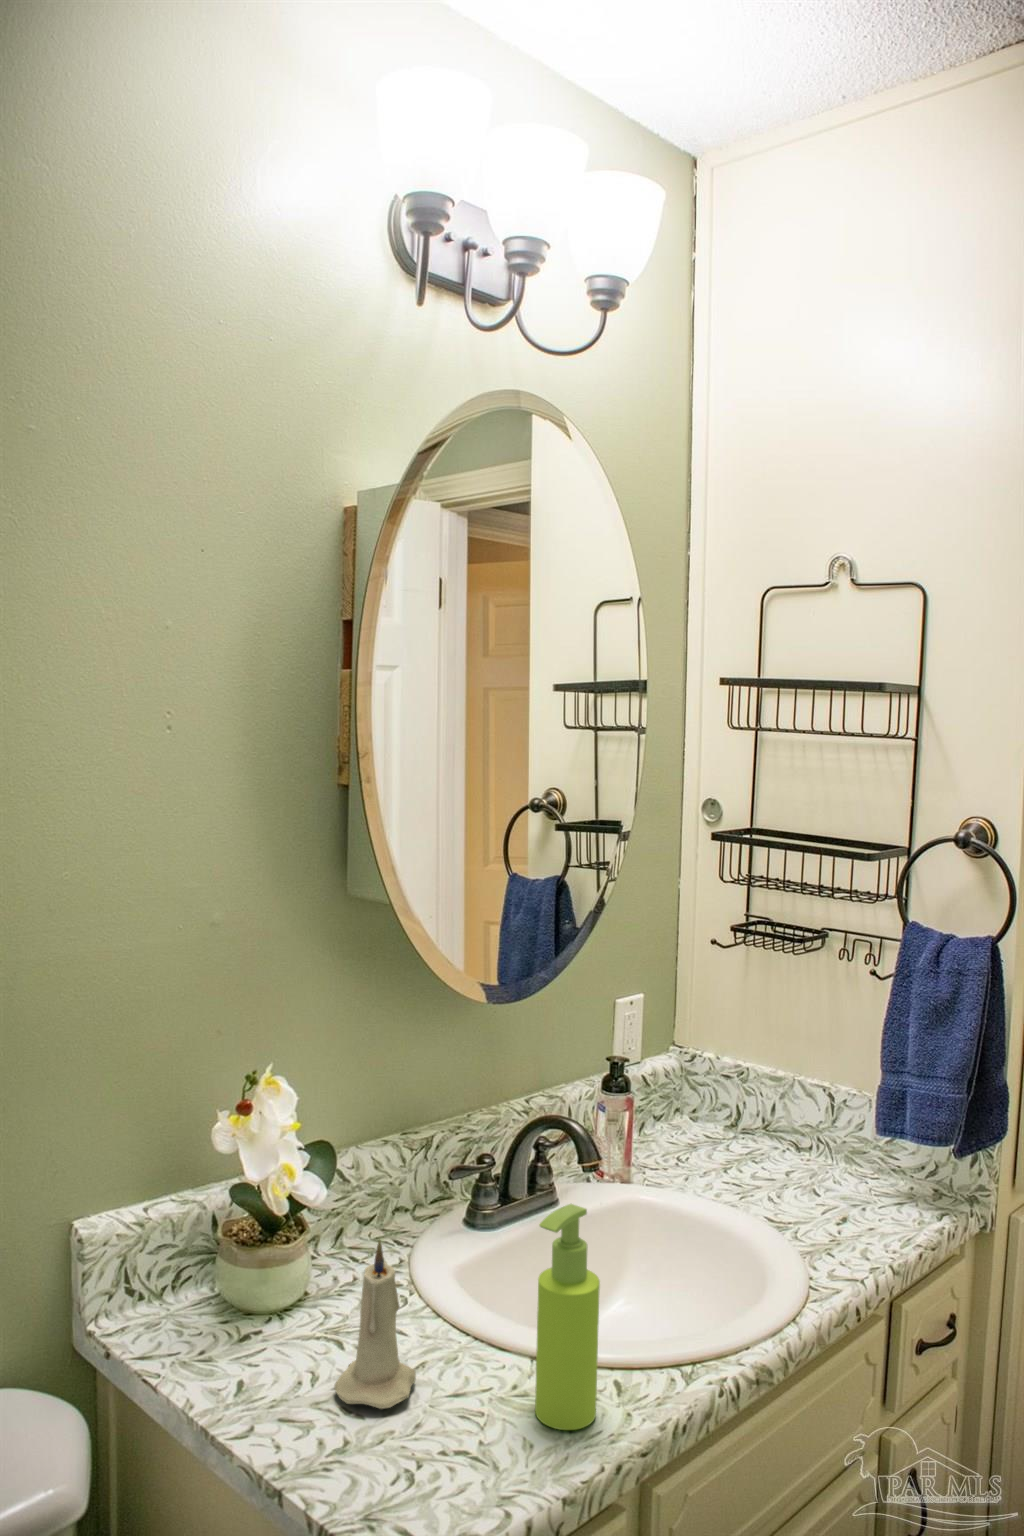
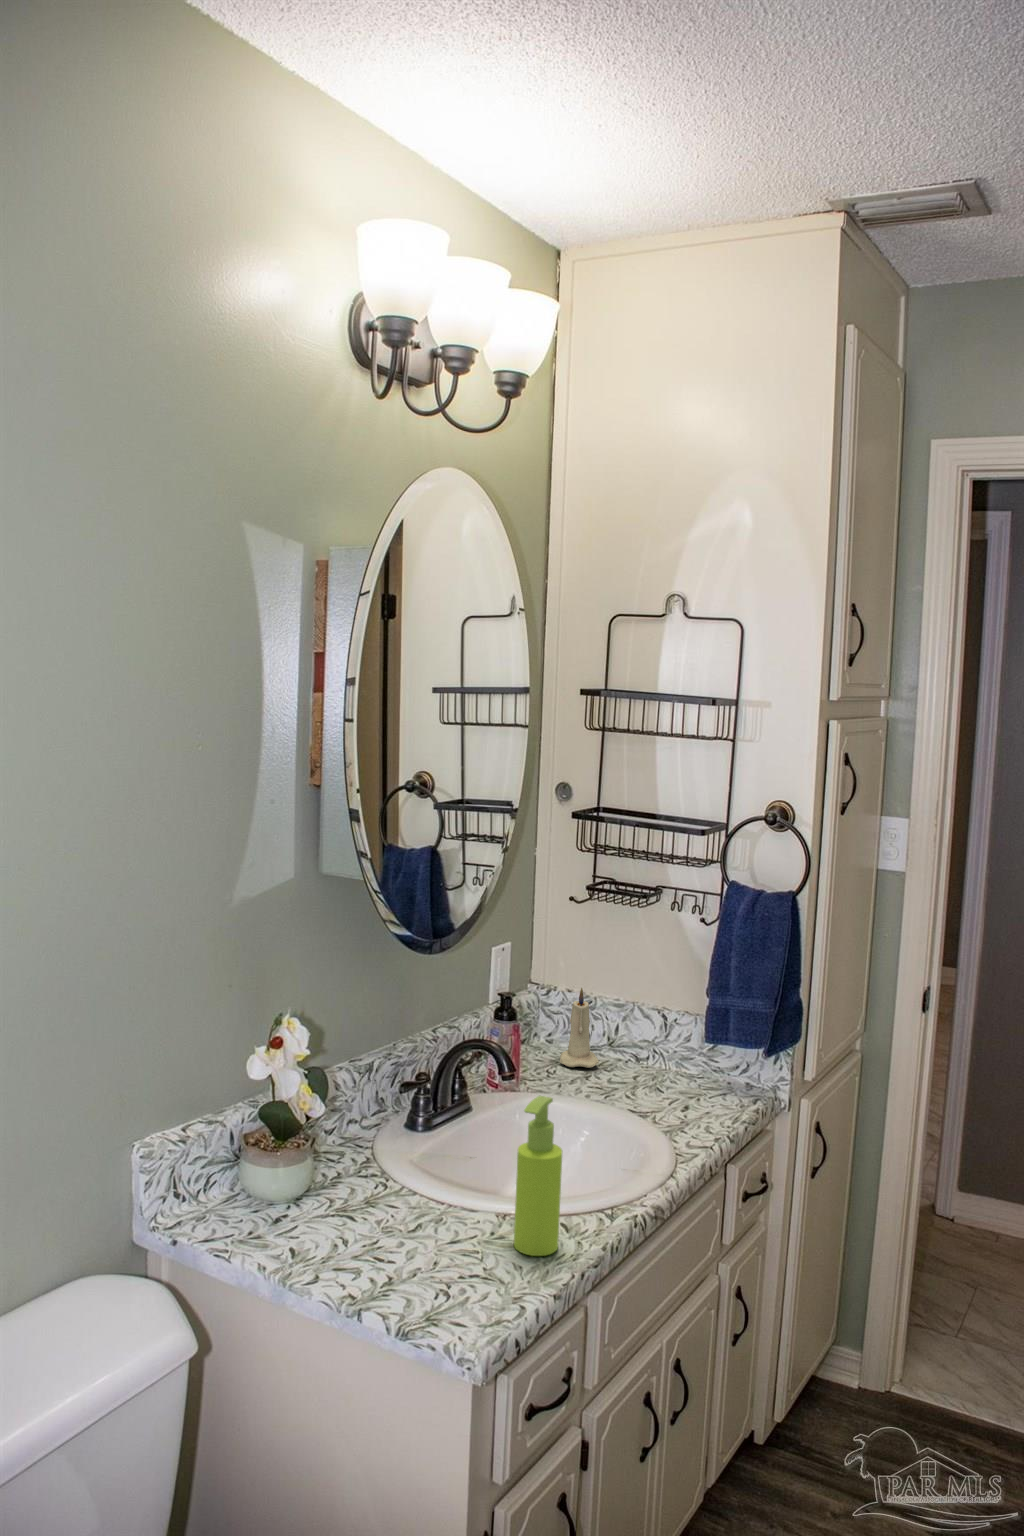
candle: present [335,1241,416,1409] -> present [560,988,599,1068]

